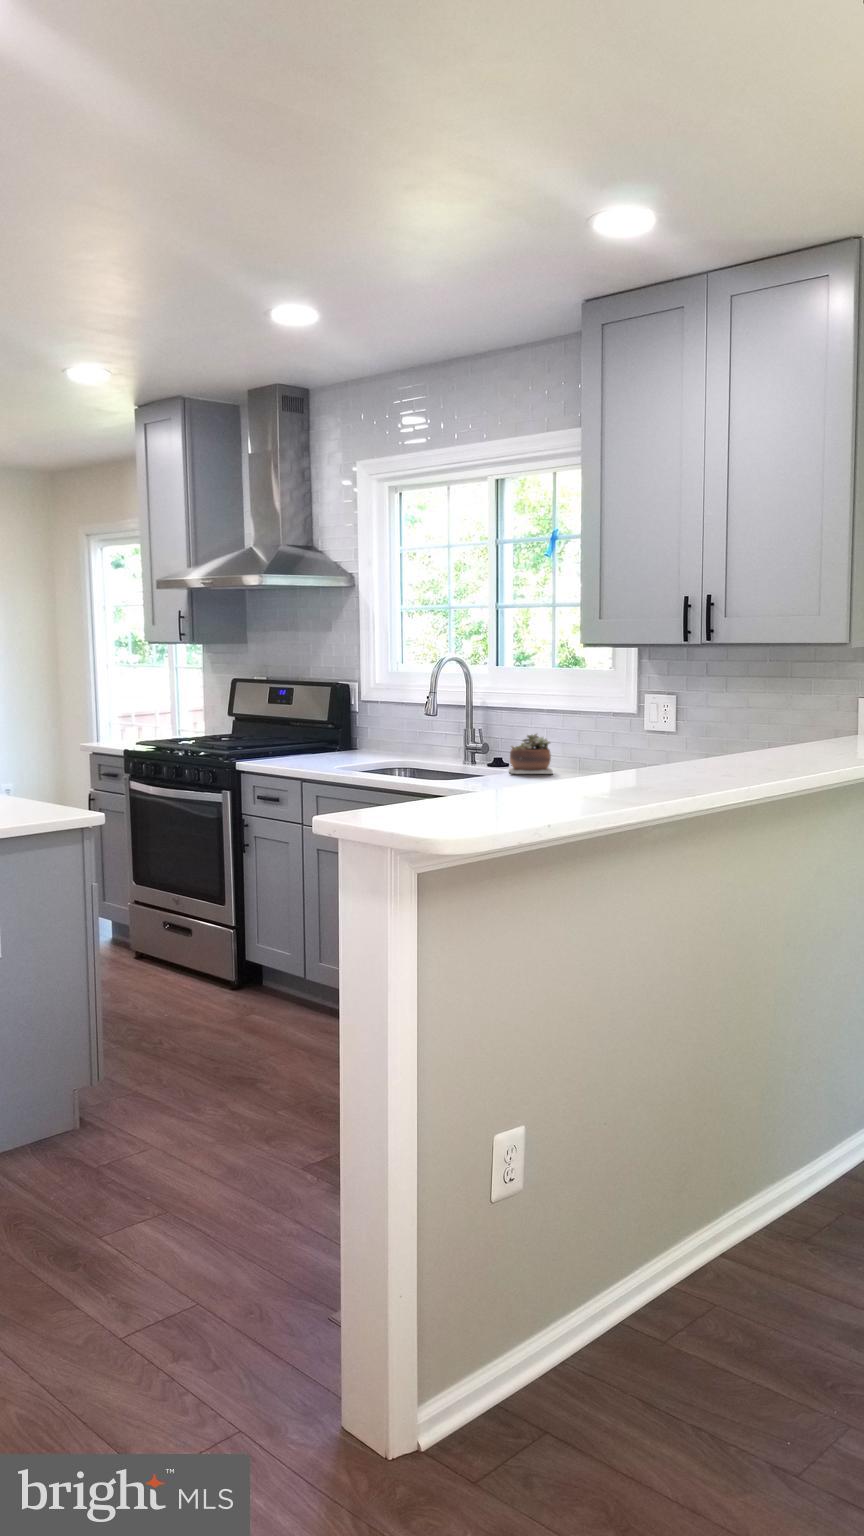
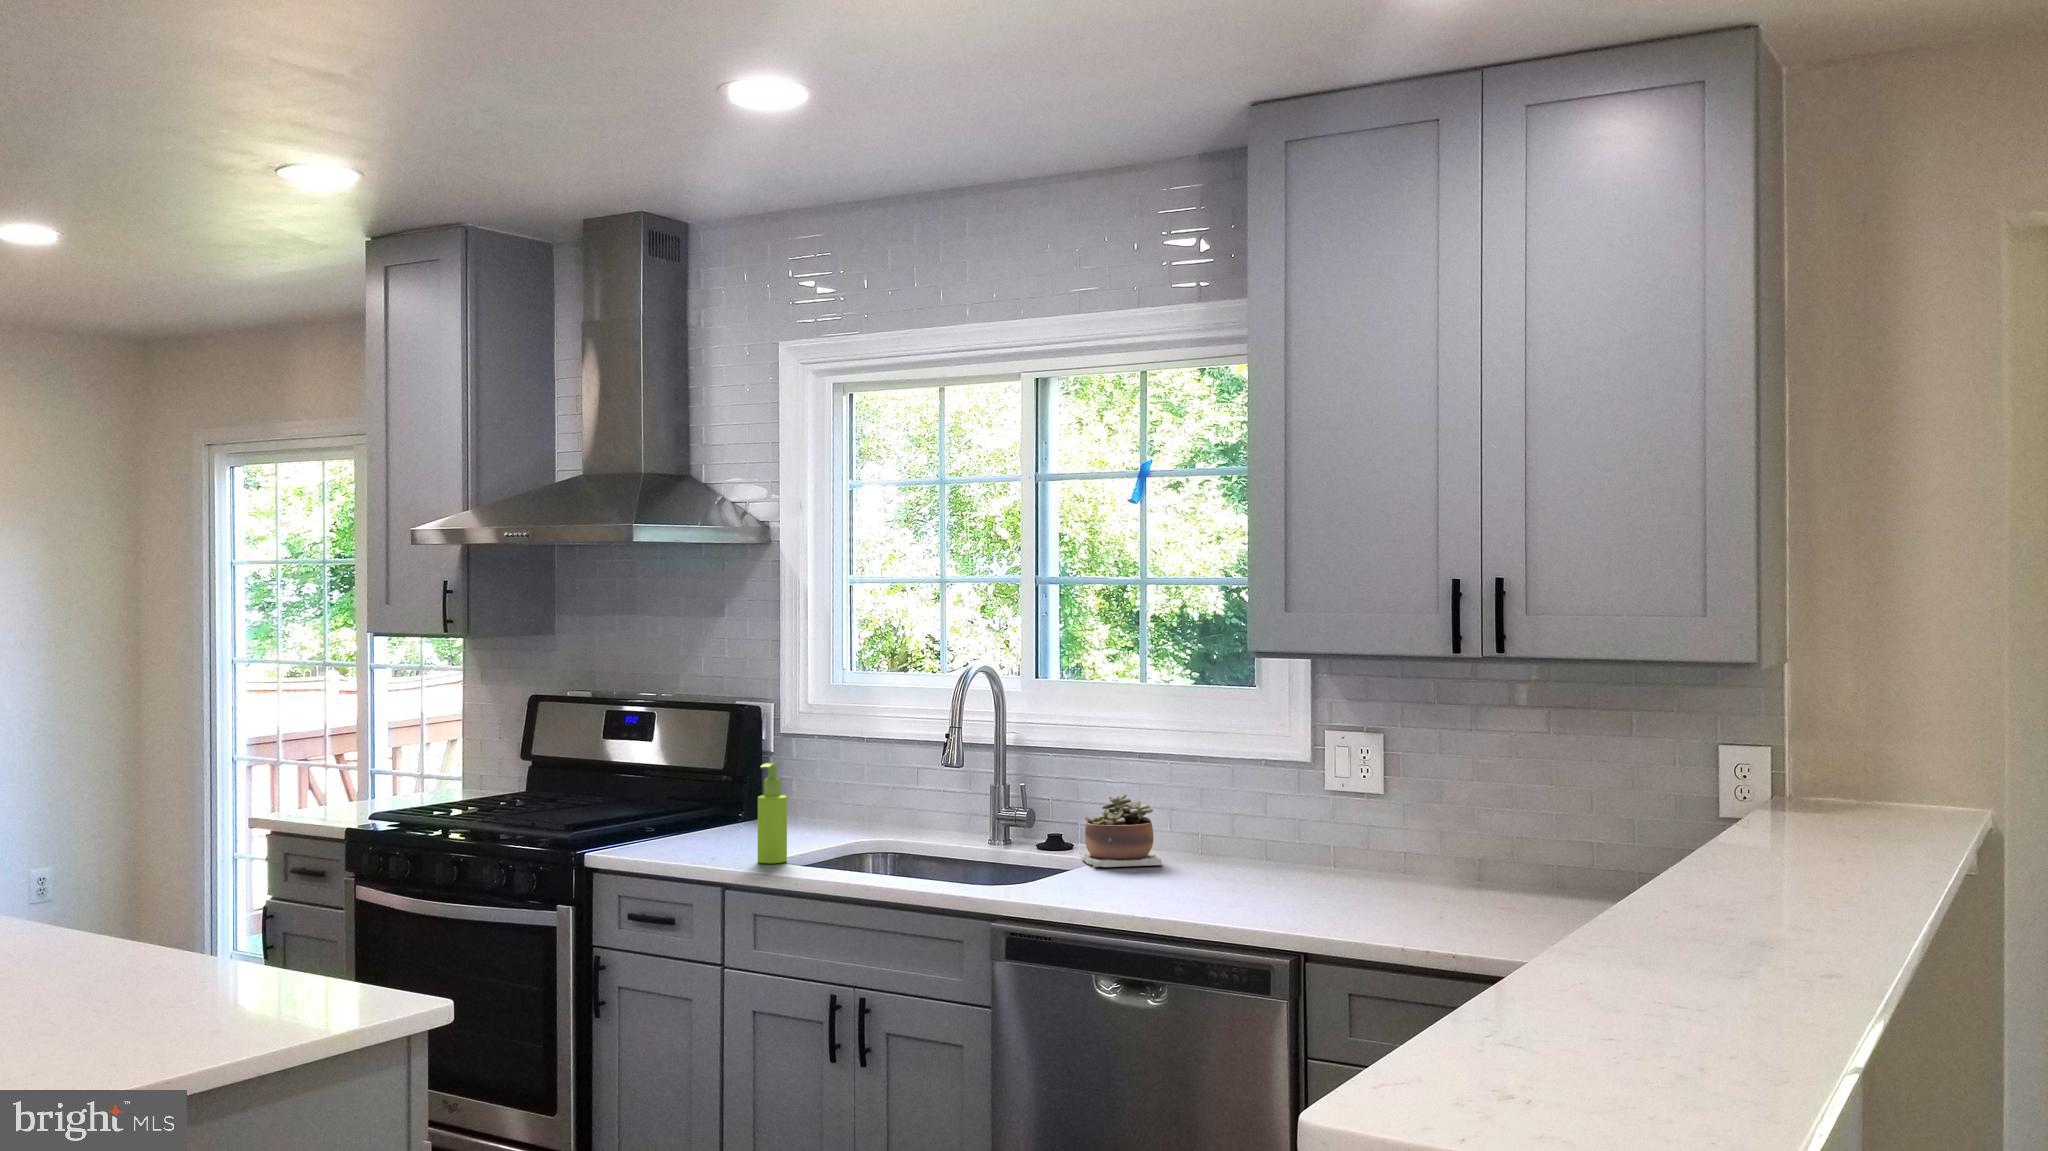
soap dispenser: none [324,712,341,768] -> present [758,763,787,863]

